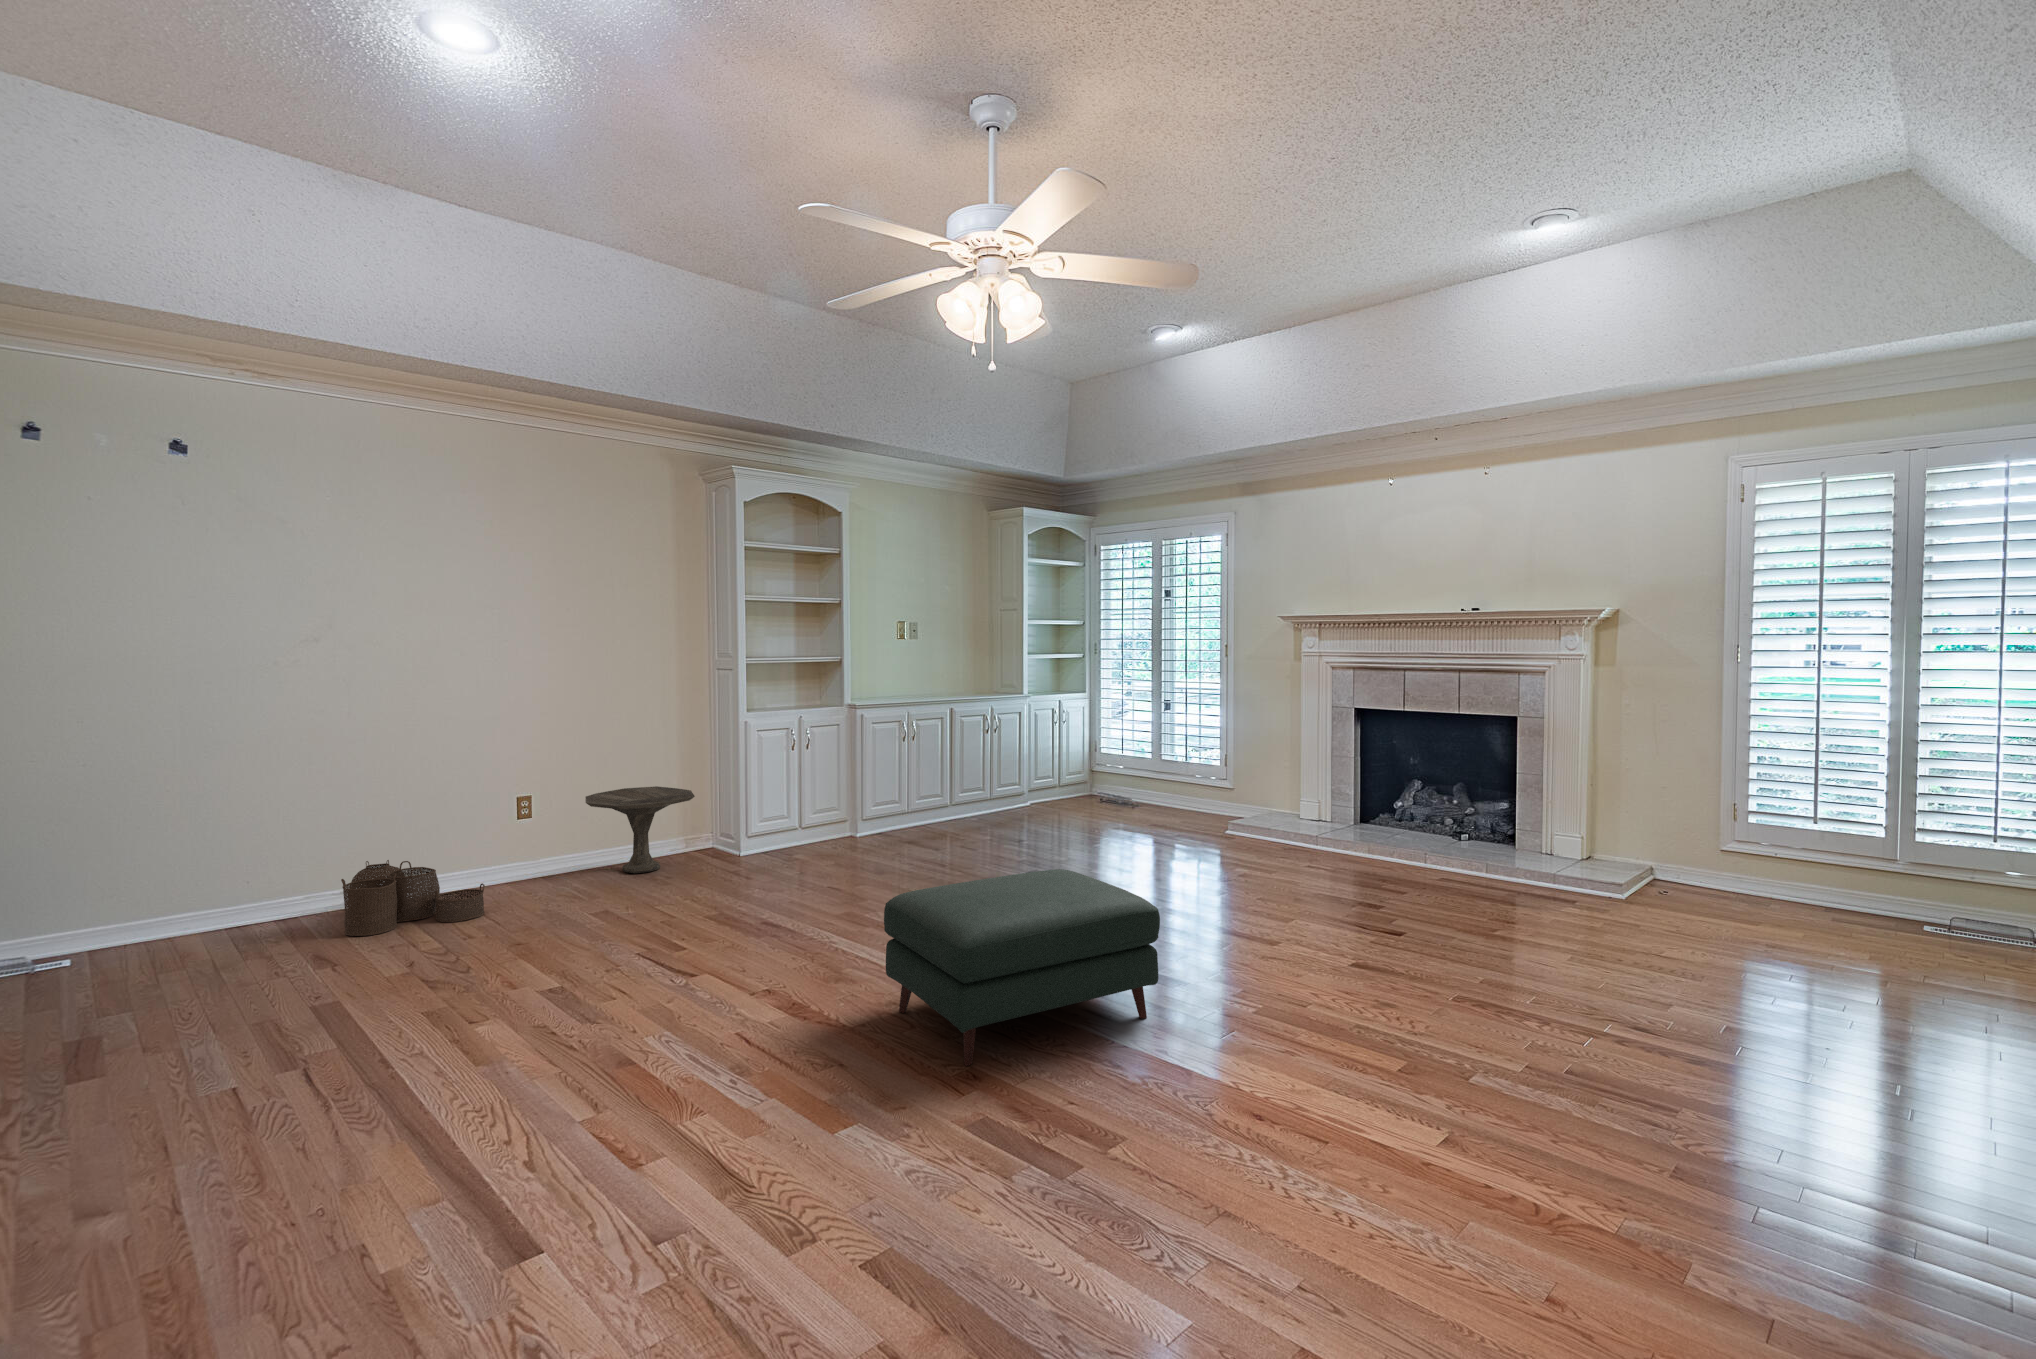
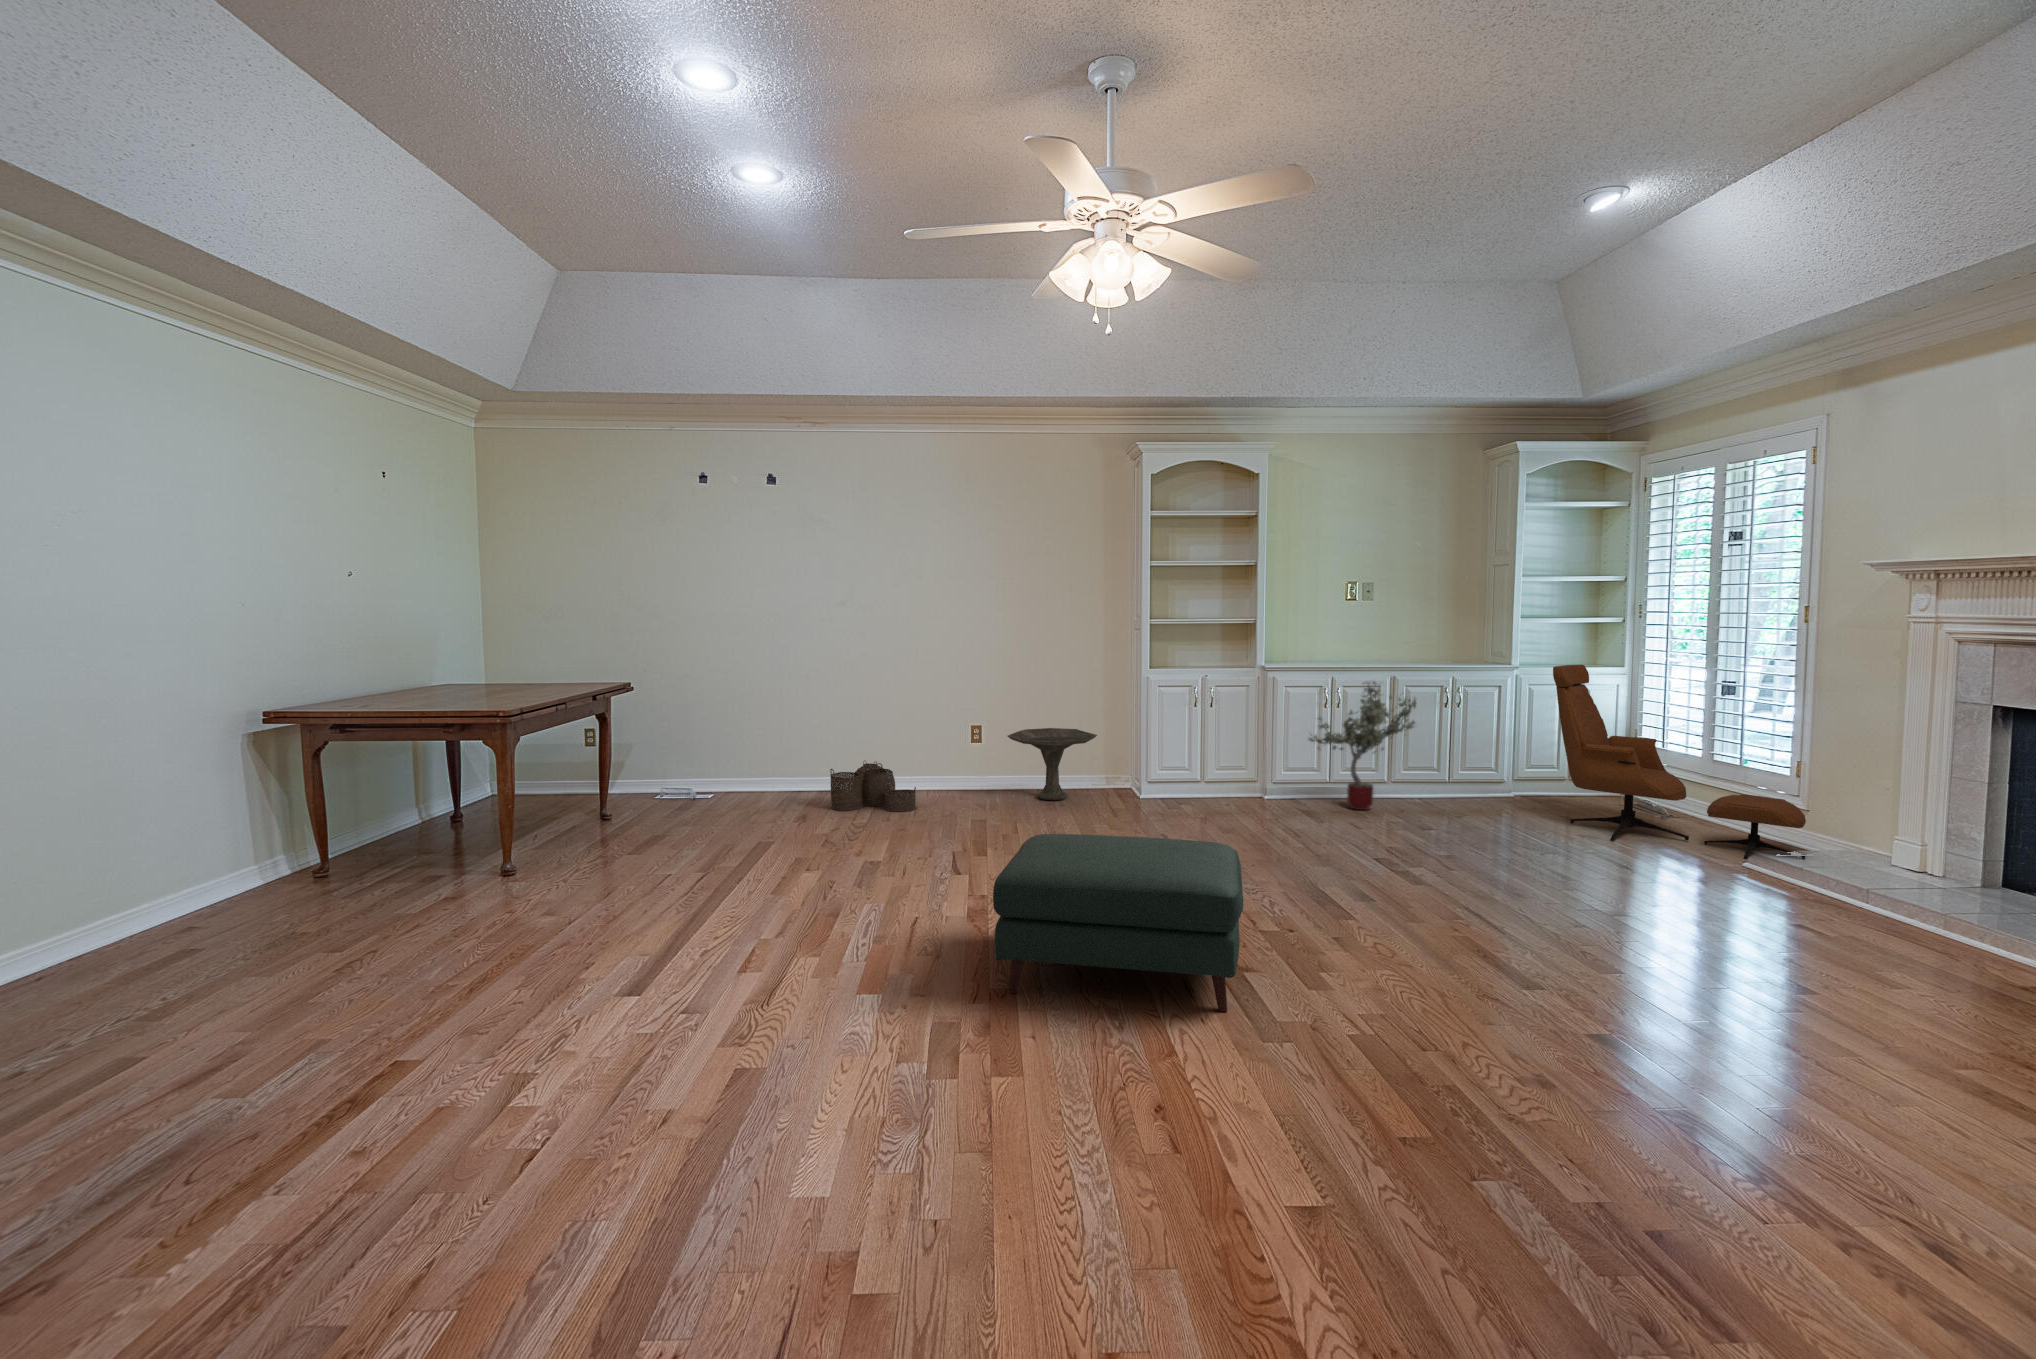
lounge chair: none [1082,692,1242,827] -> present [1553,665,1806,859]
potted tree: none [900,712,984,833] -> present [1309,681,1416,810]

